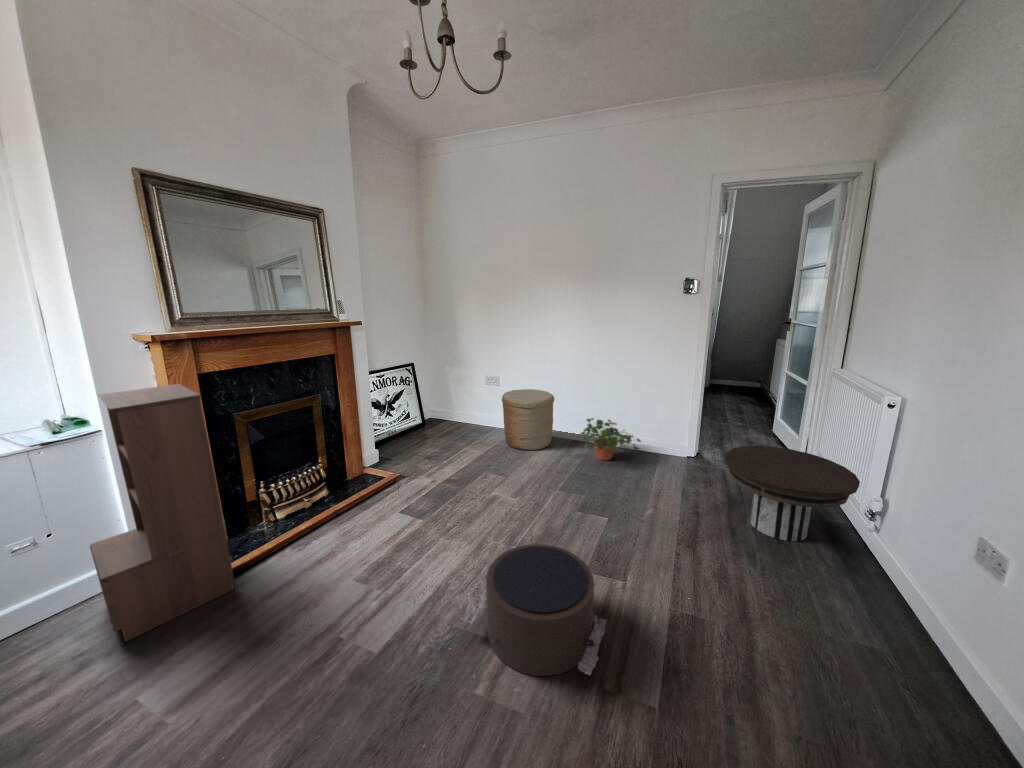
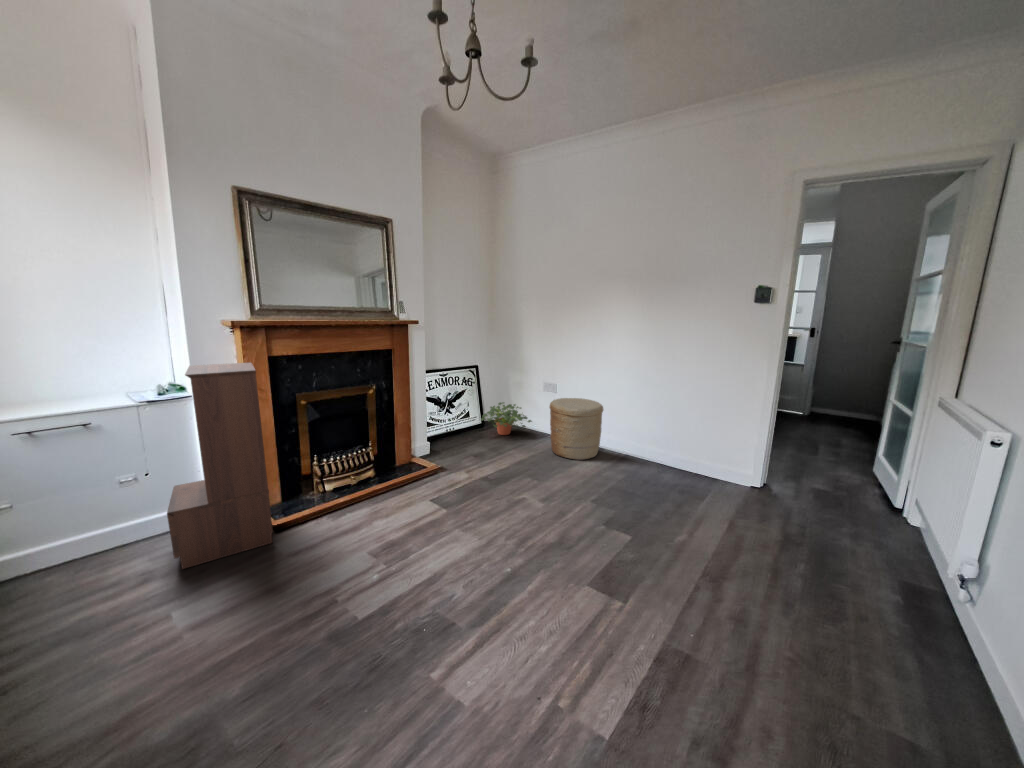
potted plant: present [581,418,641,460] -> present [481,402,532,435]
side table: present [725,446,860,541] -> none [776,478,960,601]
pouf: present [463,544,607,676] -> none [443,545,588,692]

